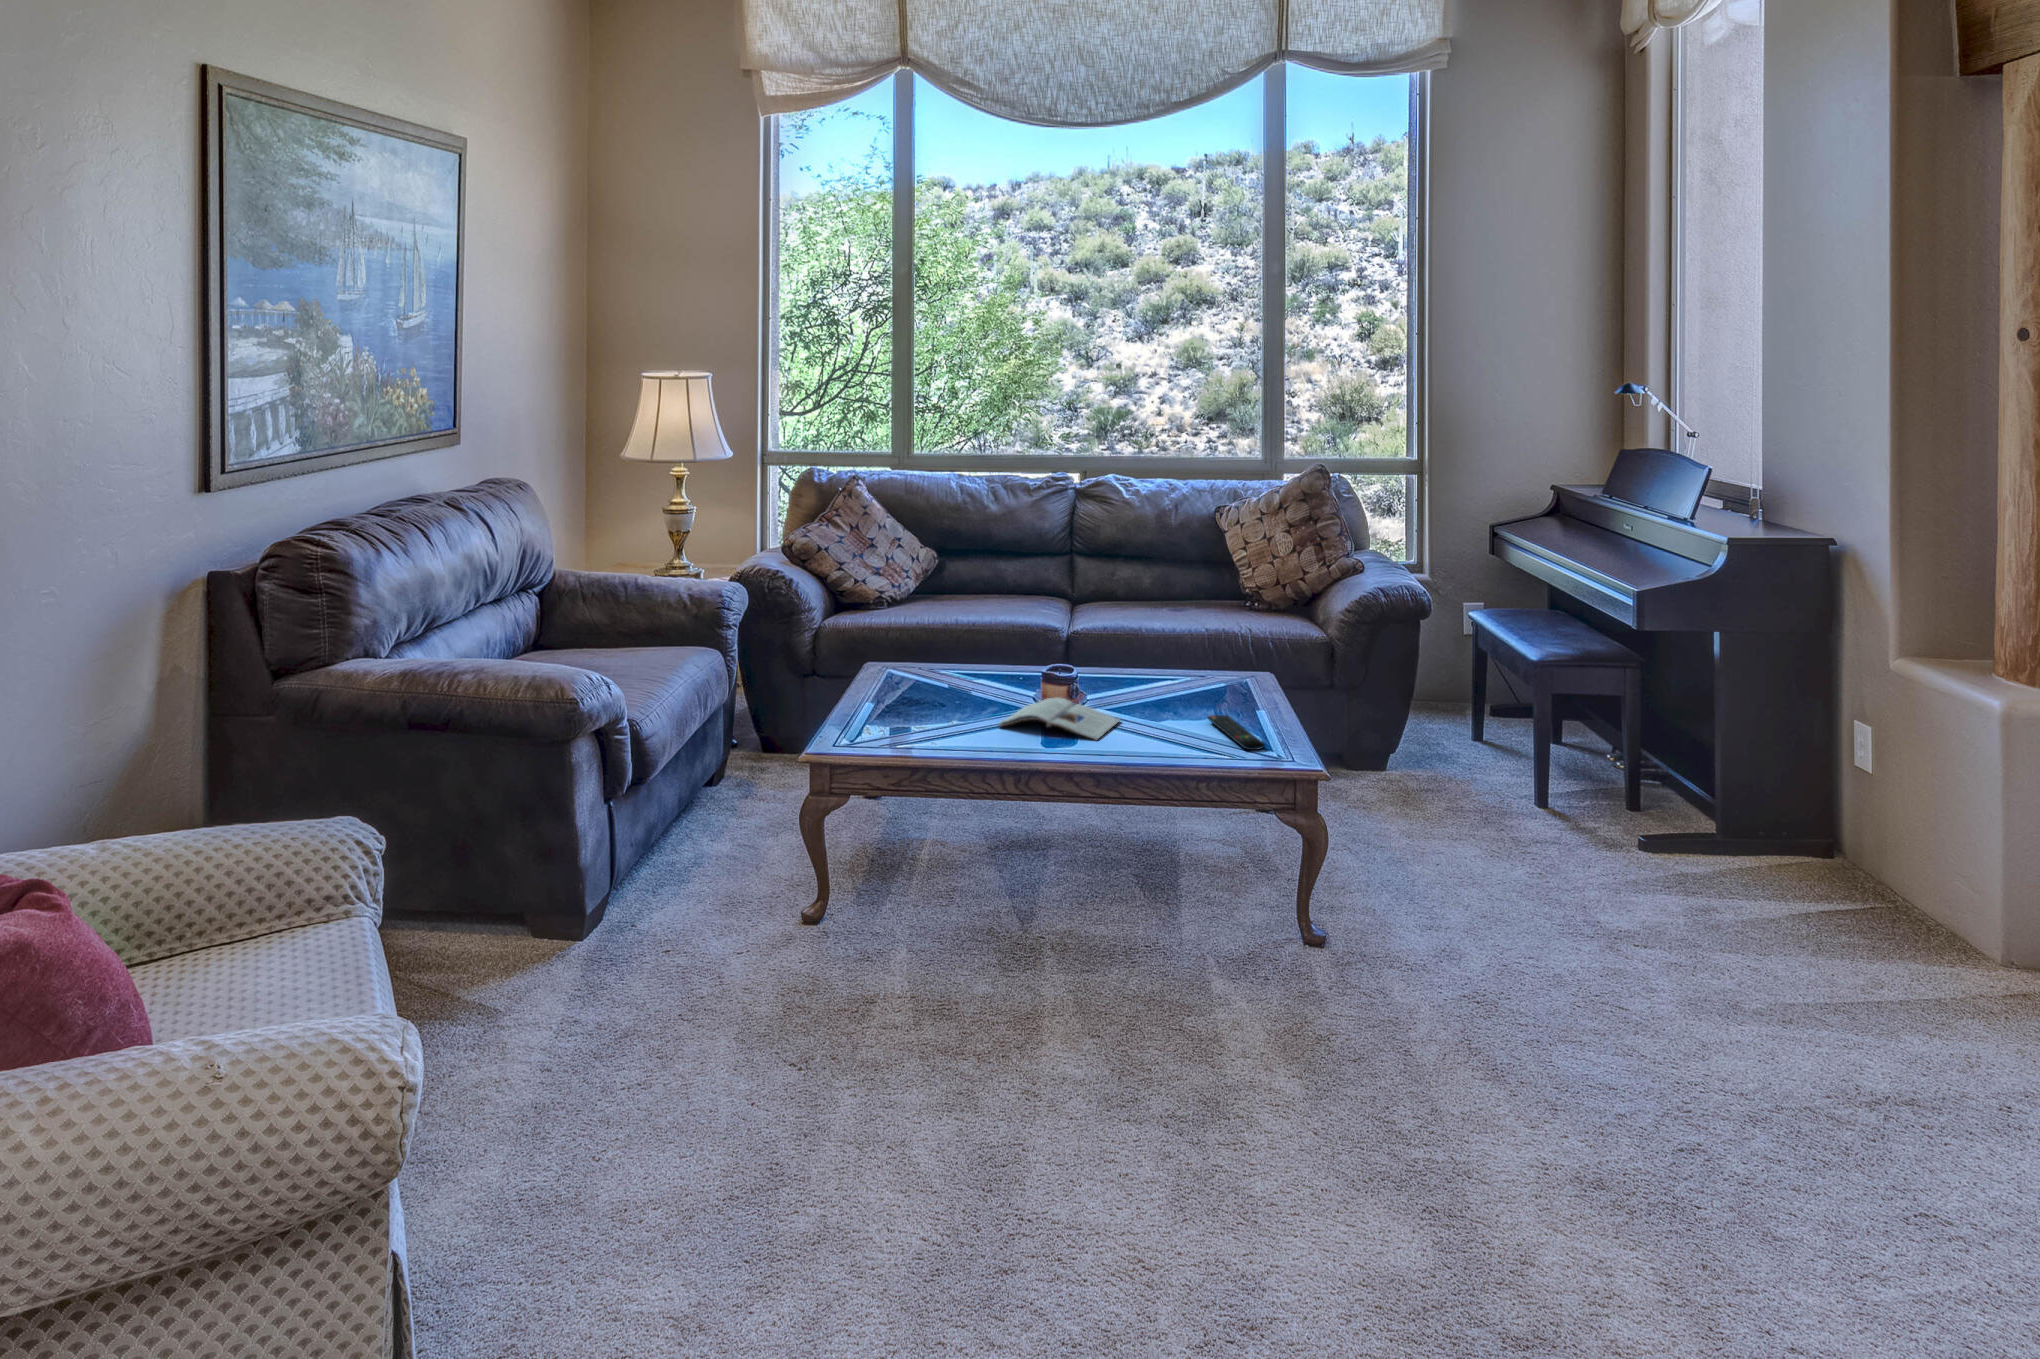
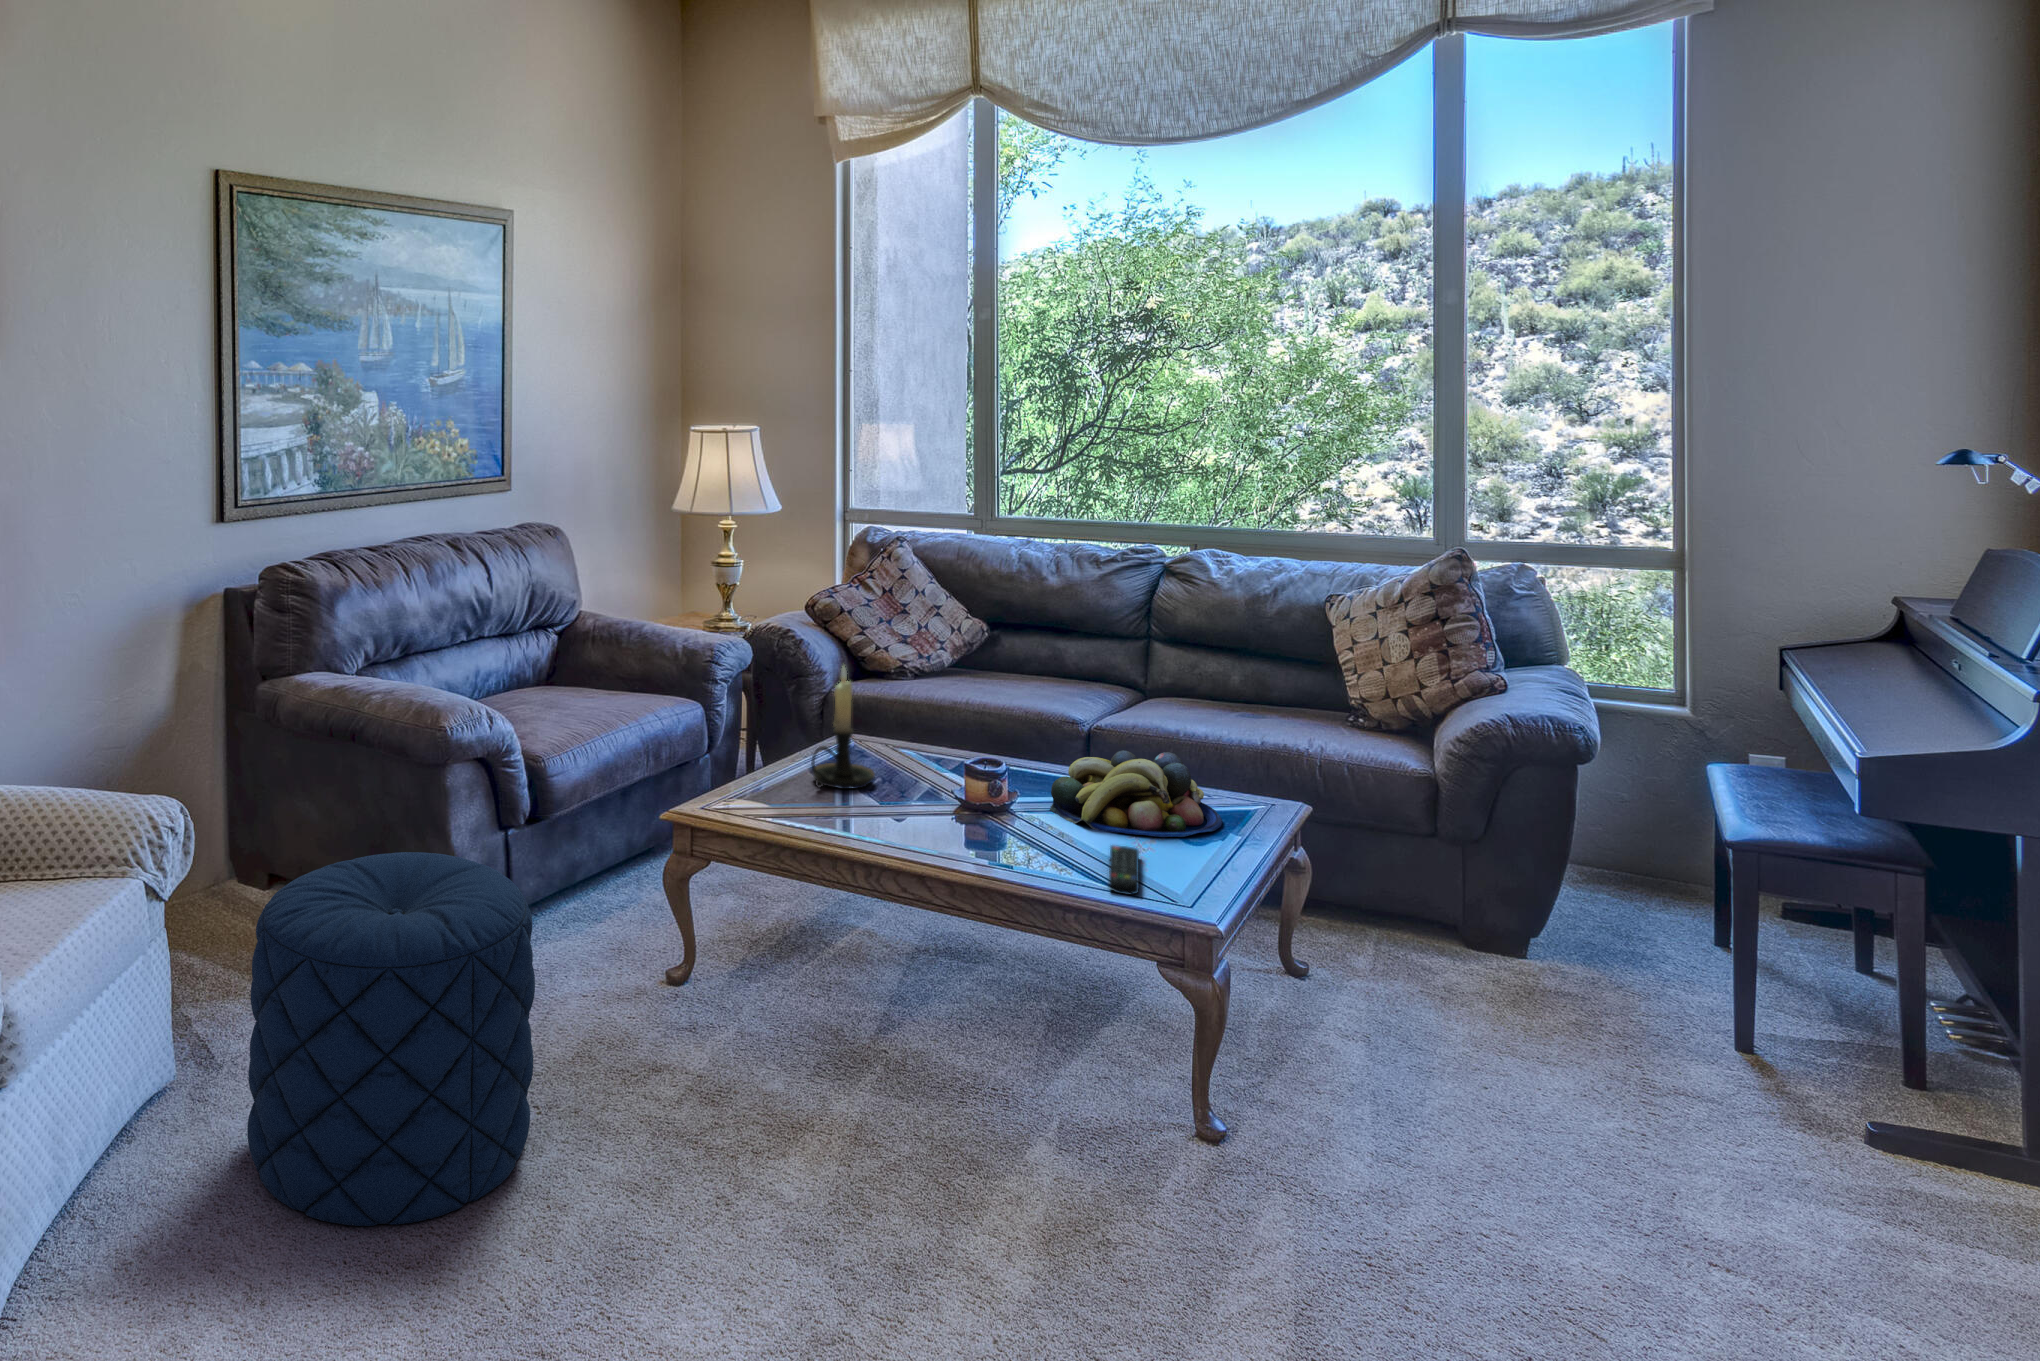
candle holder: none [916,591,973,708] -> present [811,666,875,789]
fruit bowl: none [1118,638,1250,707] -> present [1050,750,1222,837]
magazine: present [999,698,1120,740] -> none [858,796,1006,851]
pouf: none [538,822,846,1222] -> present [247,852,535,1226]

